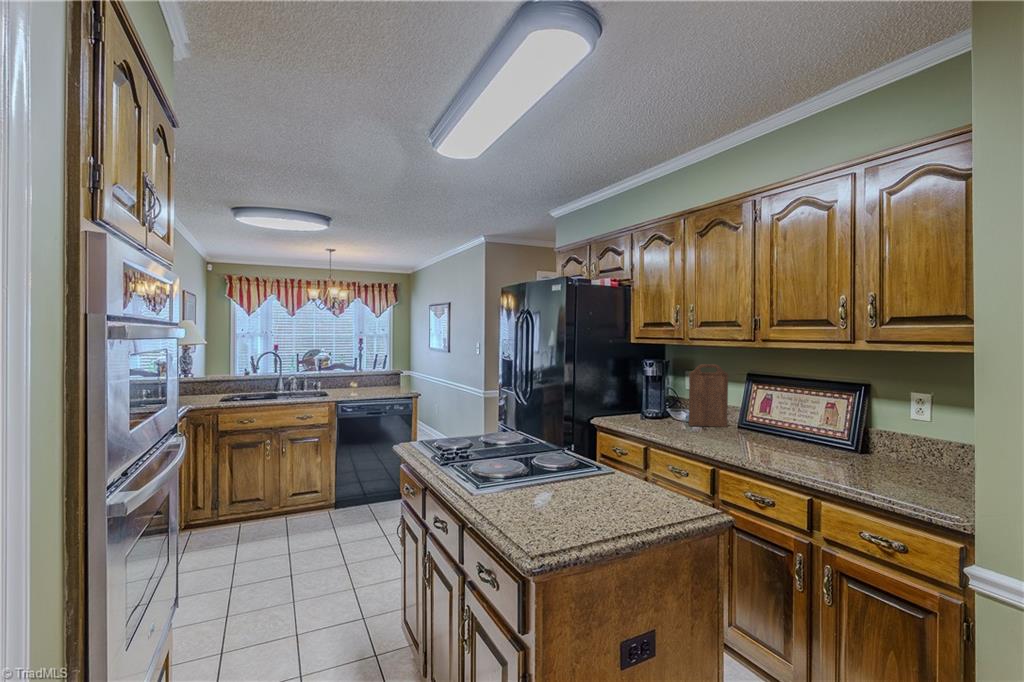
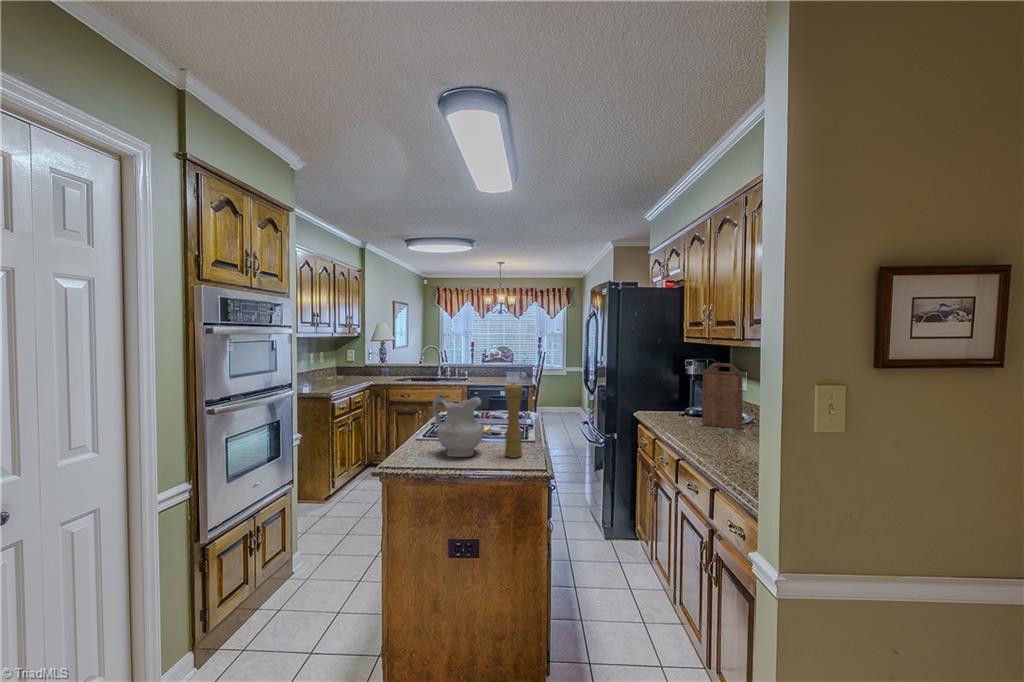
pepper mill: none [643,407,670,508] -> present [504,383,523,458]
ceramic pitcher: none [552,430,626,525] -> present [433,394,483,457]

